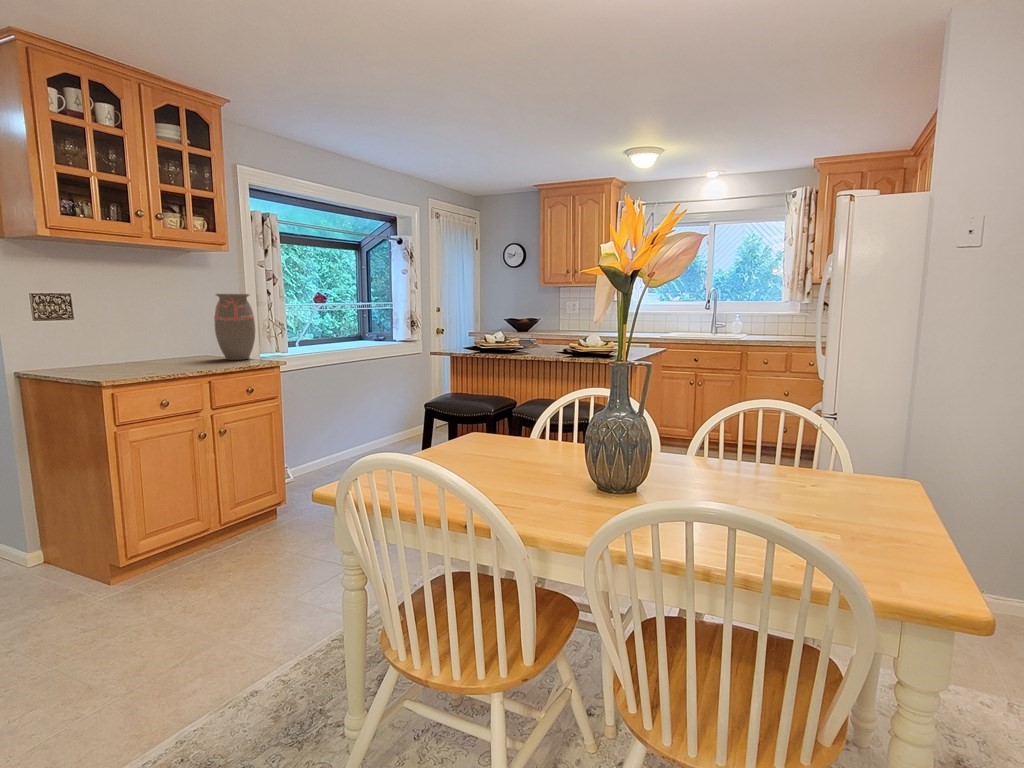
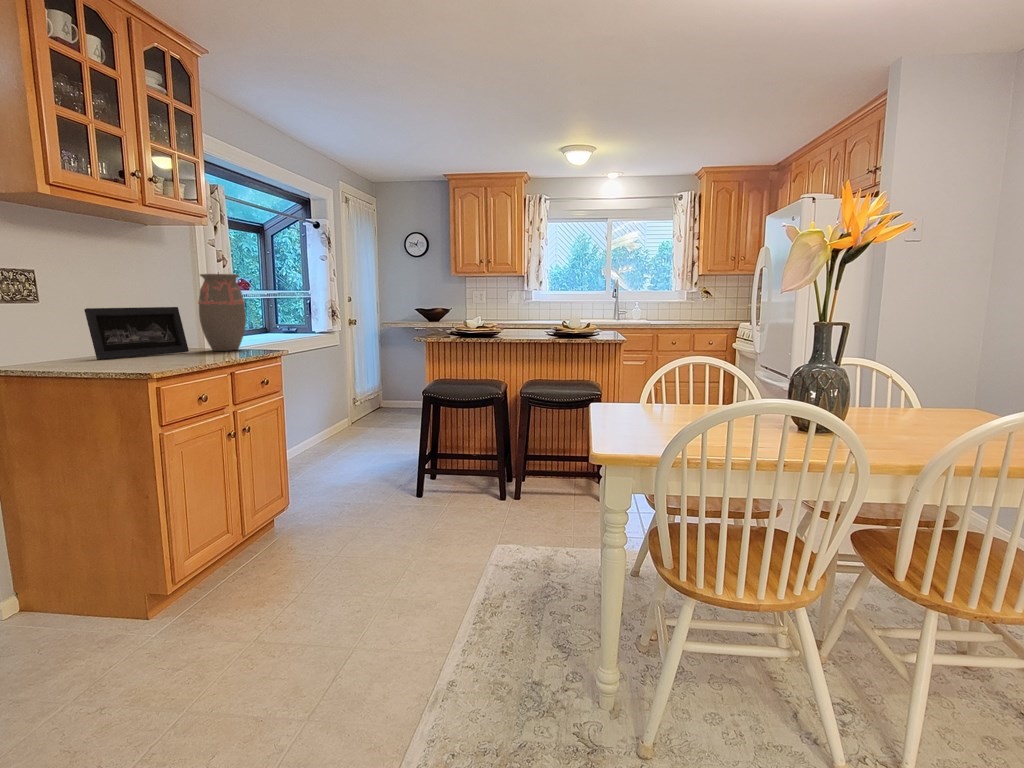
picture frame: none [112,322,202,365] -> present [84,307,189,360]

